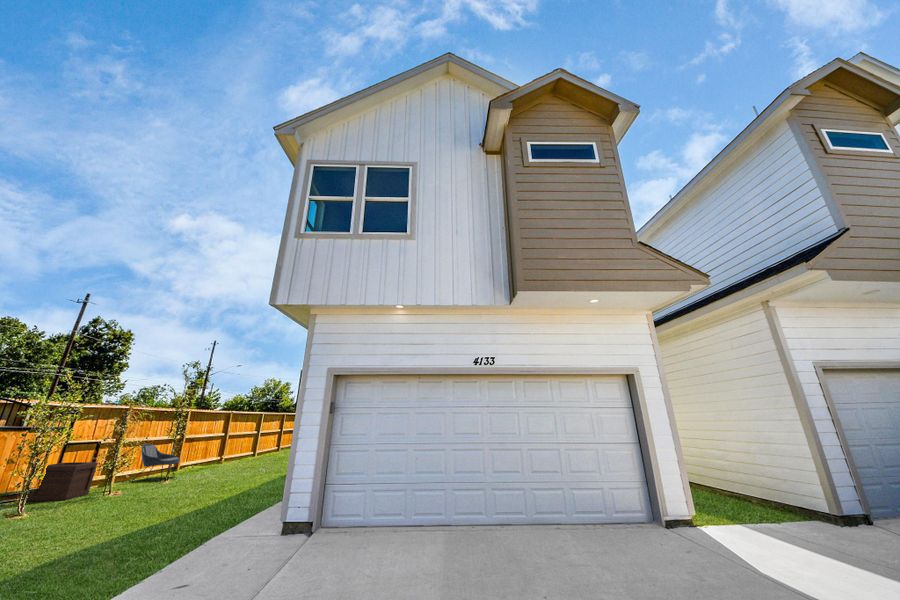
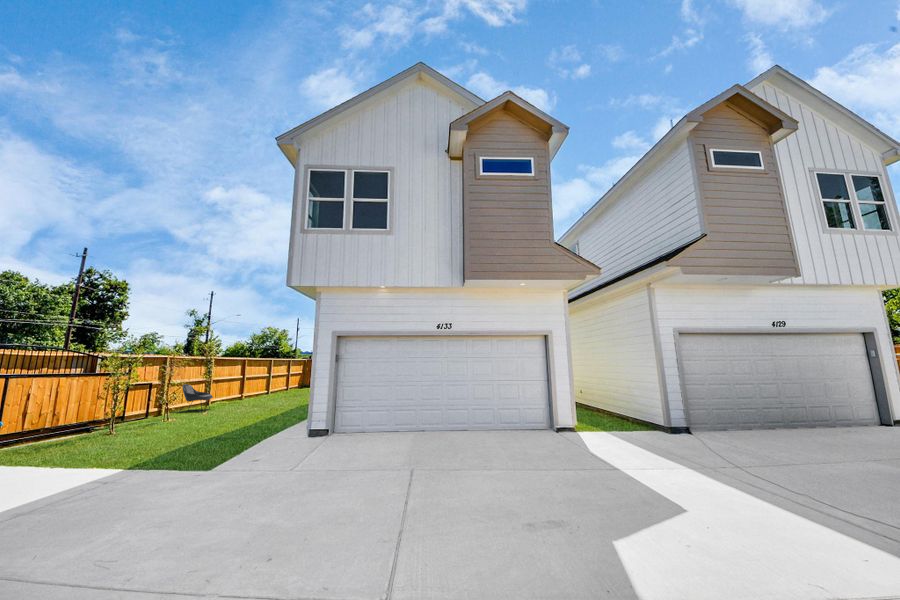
wooden crate: present [27,462,97,501] -> none [113,398,156,425]

